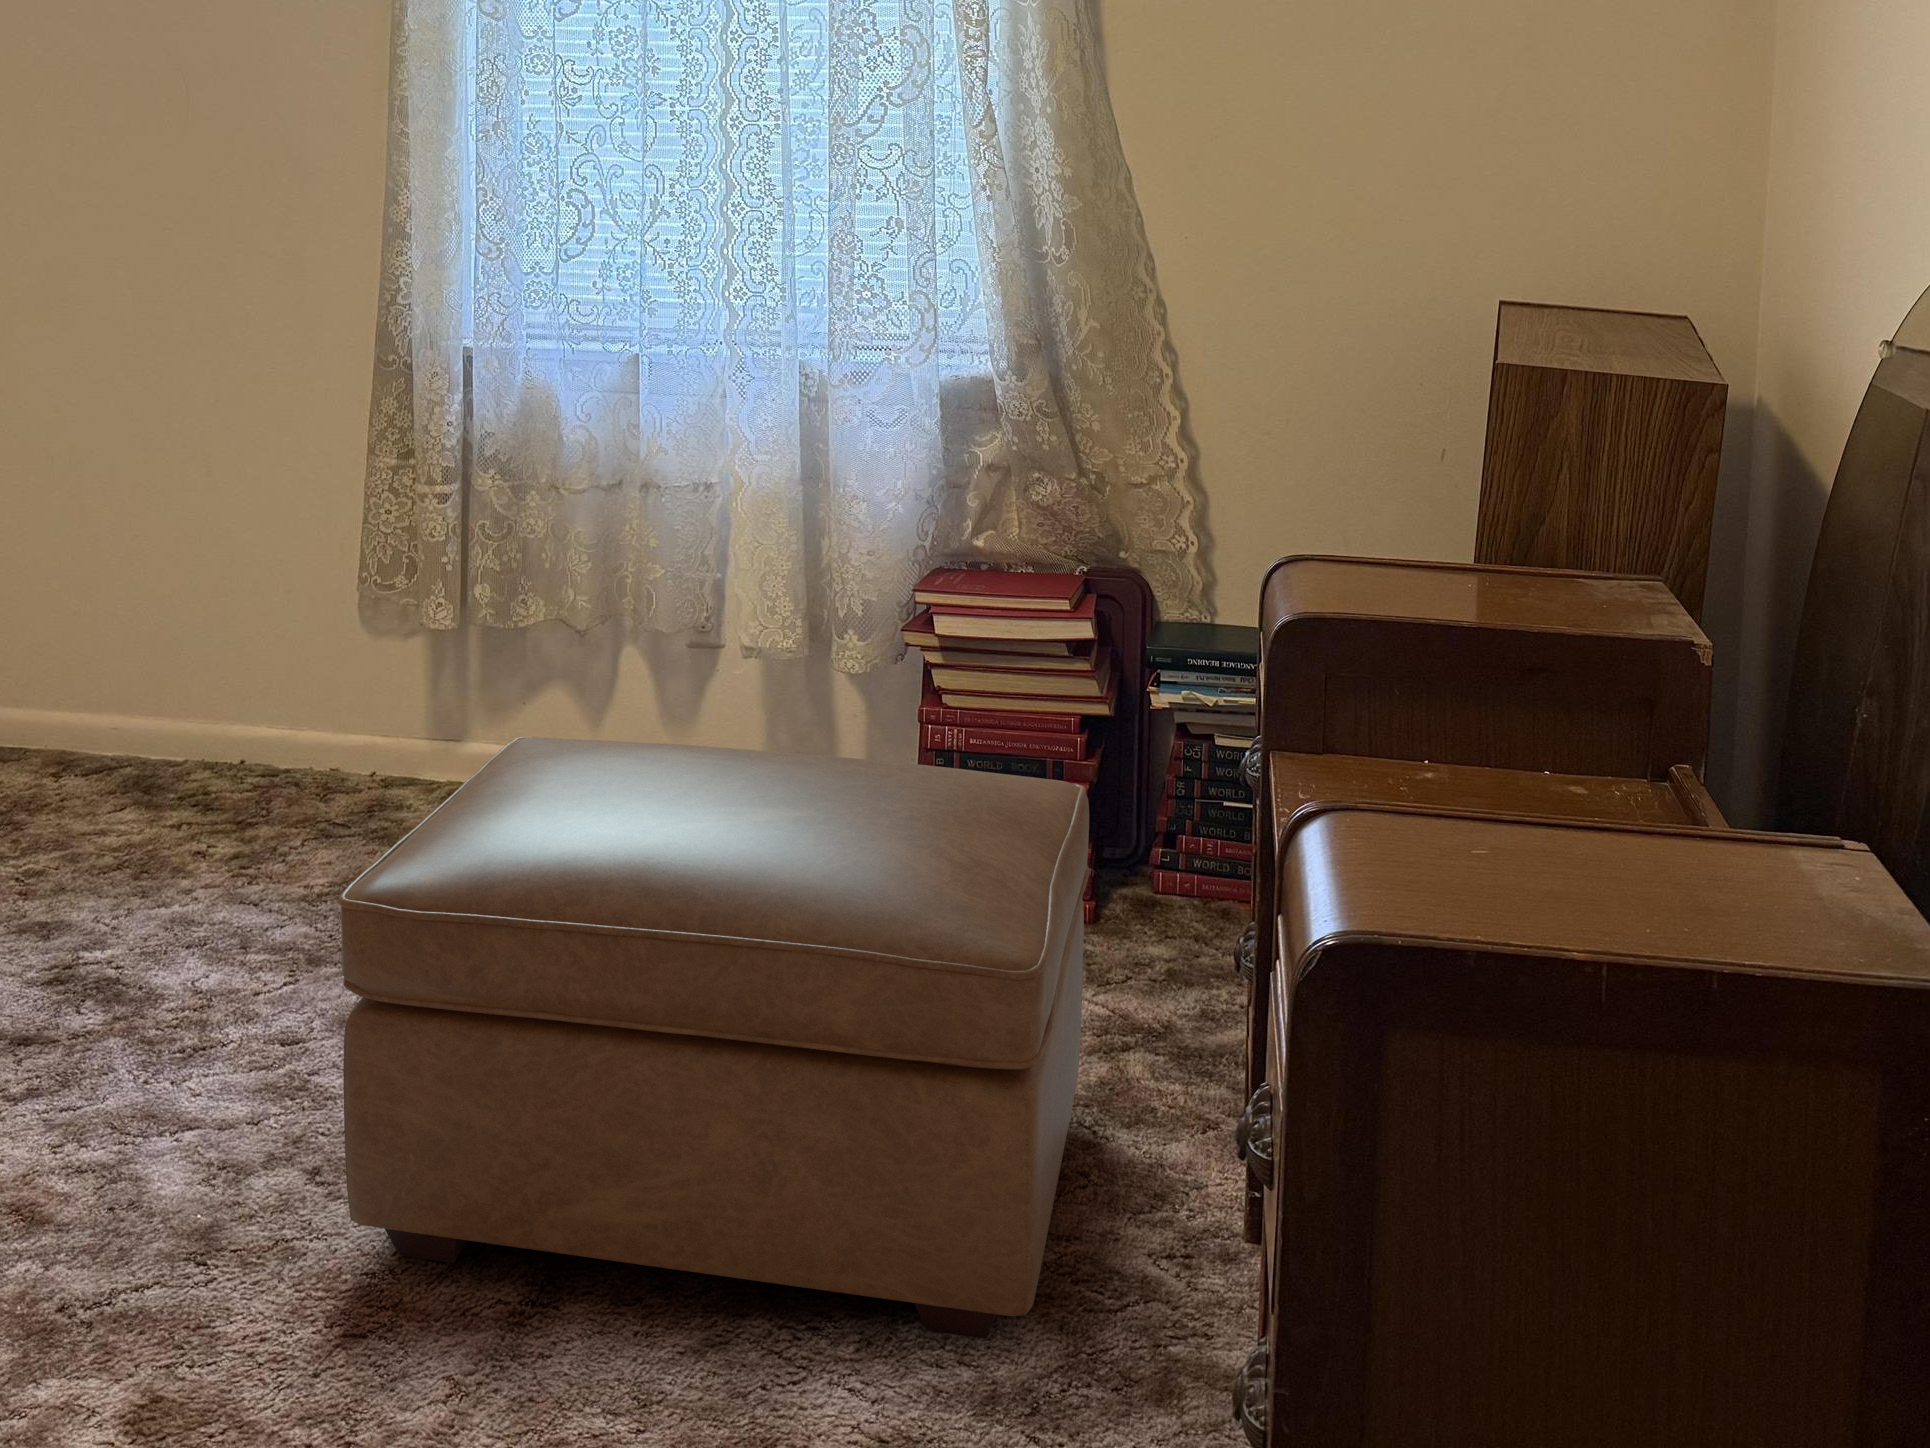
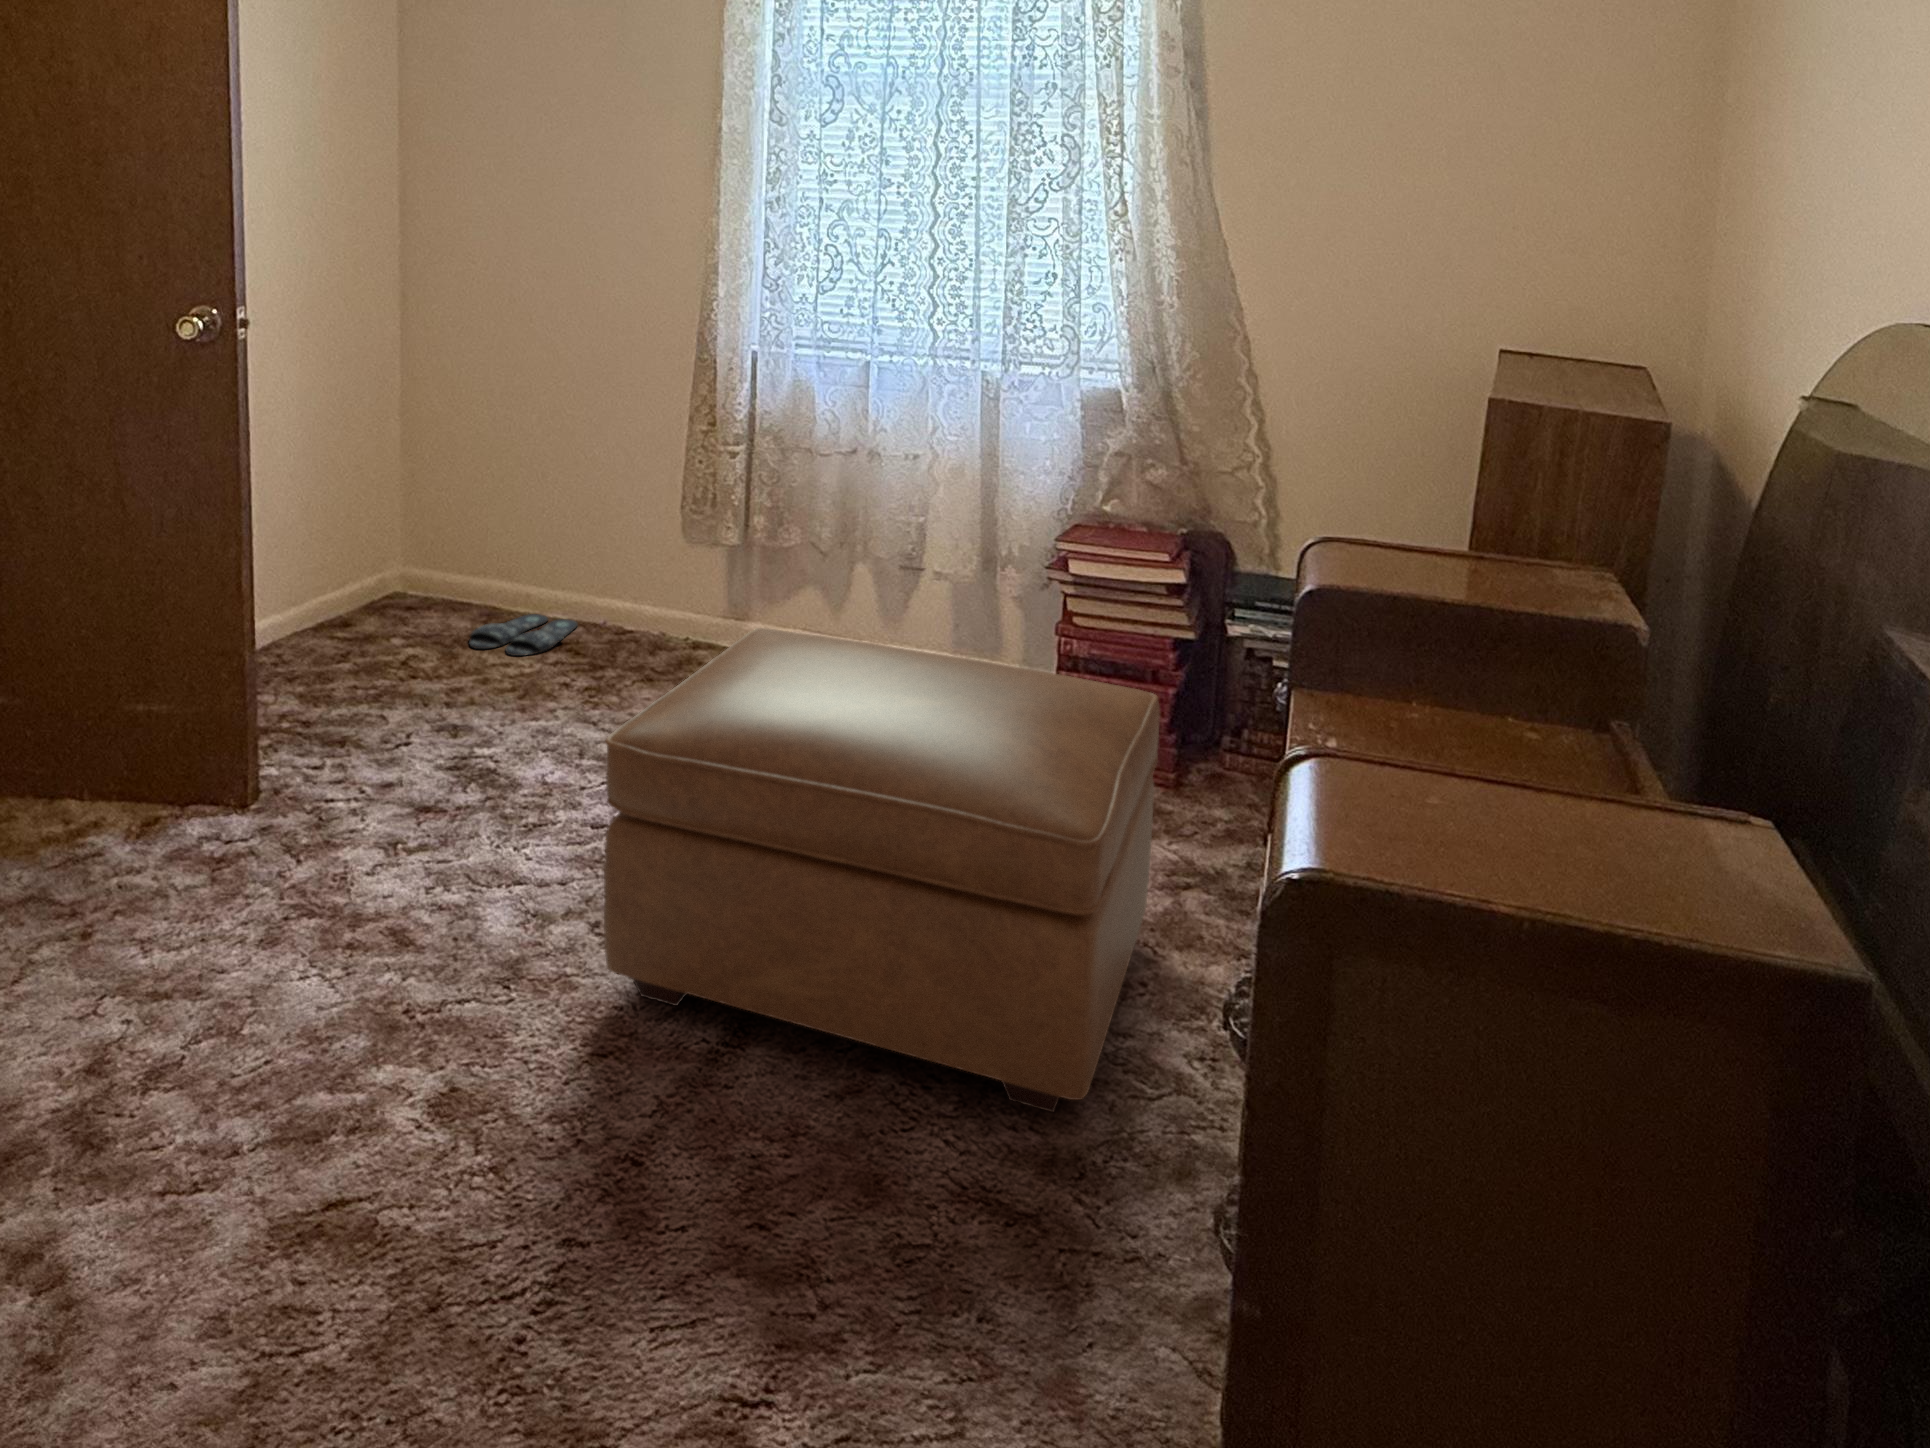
slippers: none [37,756,201,818] -> present [469,614,578,656]

